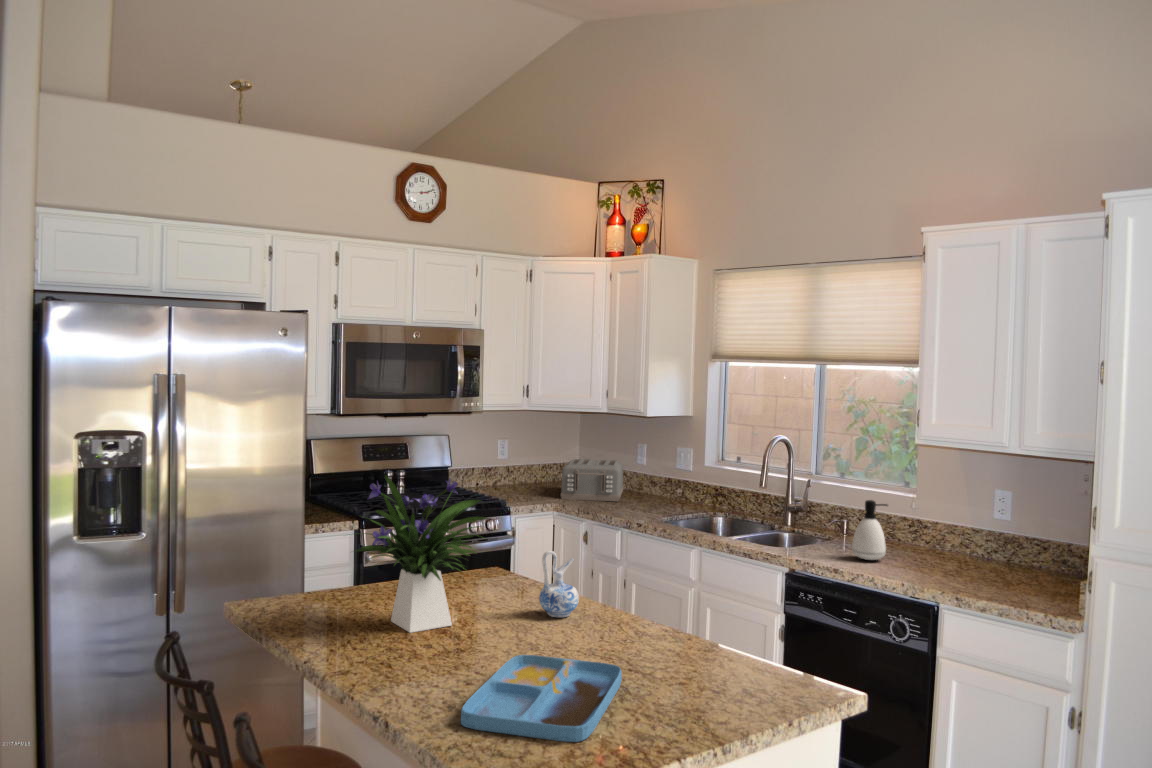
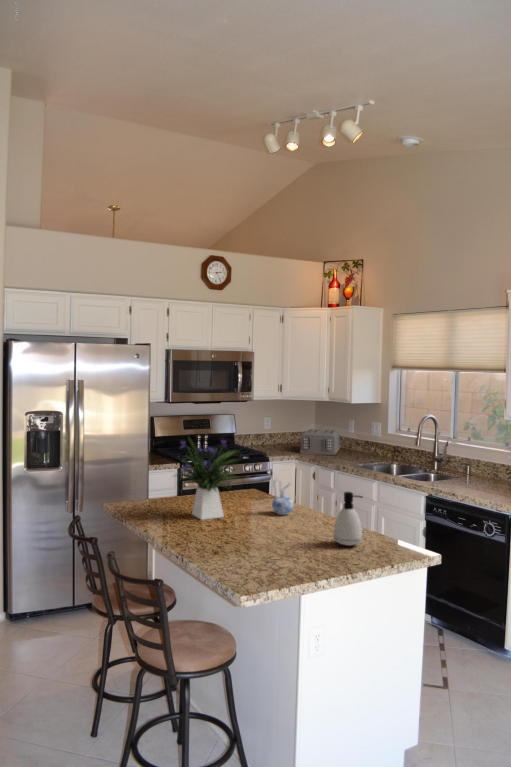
soap dispenser: present [852,500,888,560] -> present [333,492,362,545]
tray: present [461,655,622,742] -> none [221,530,307,569]

